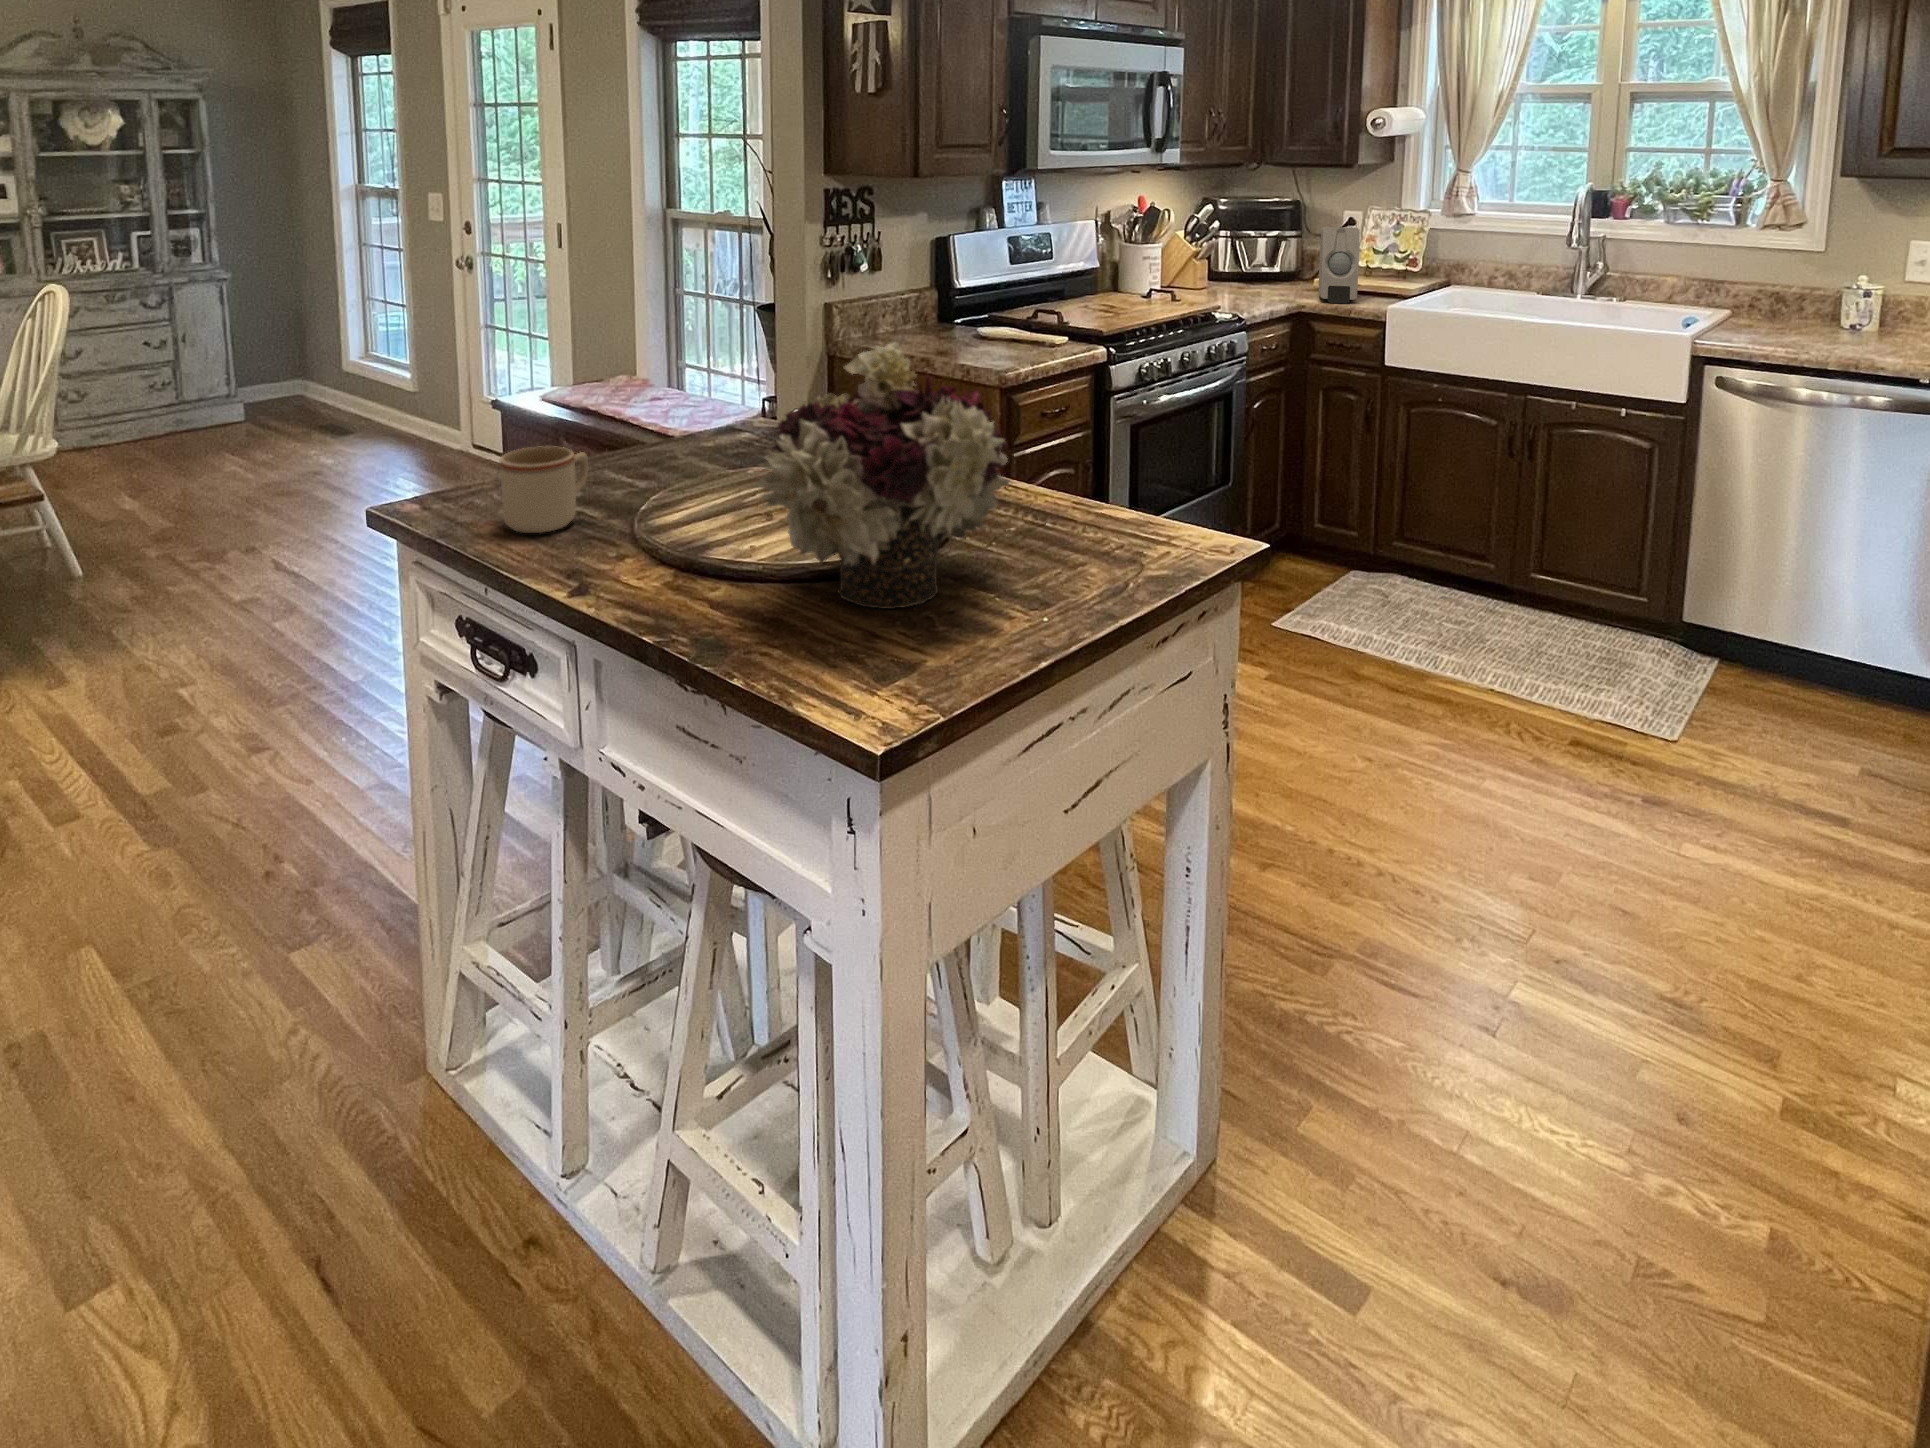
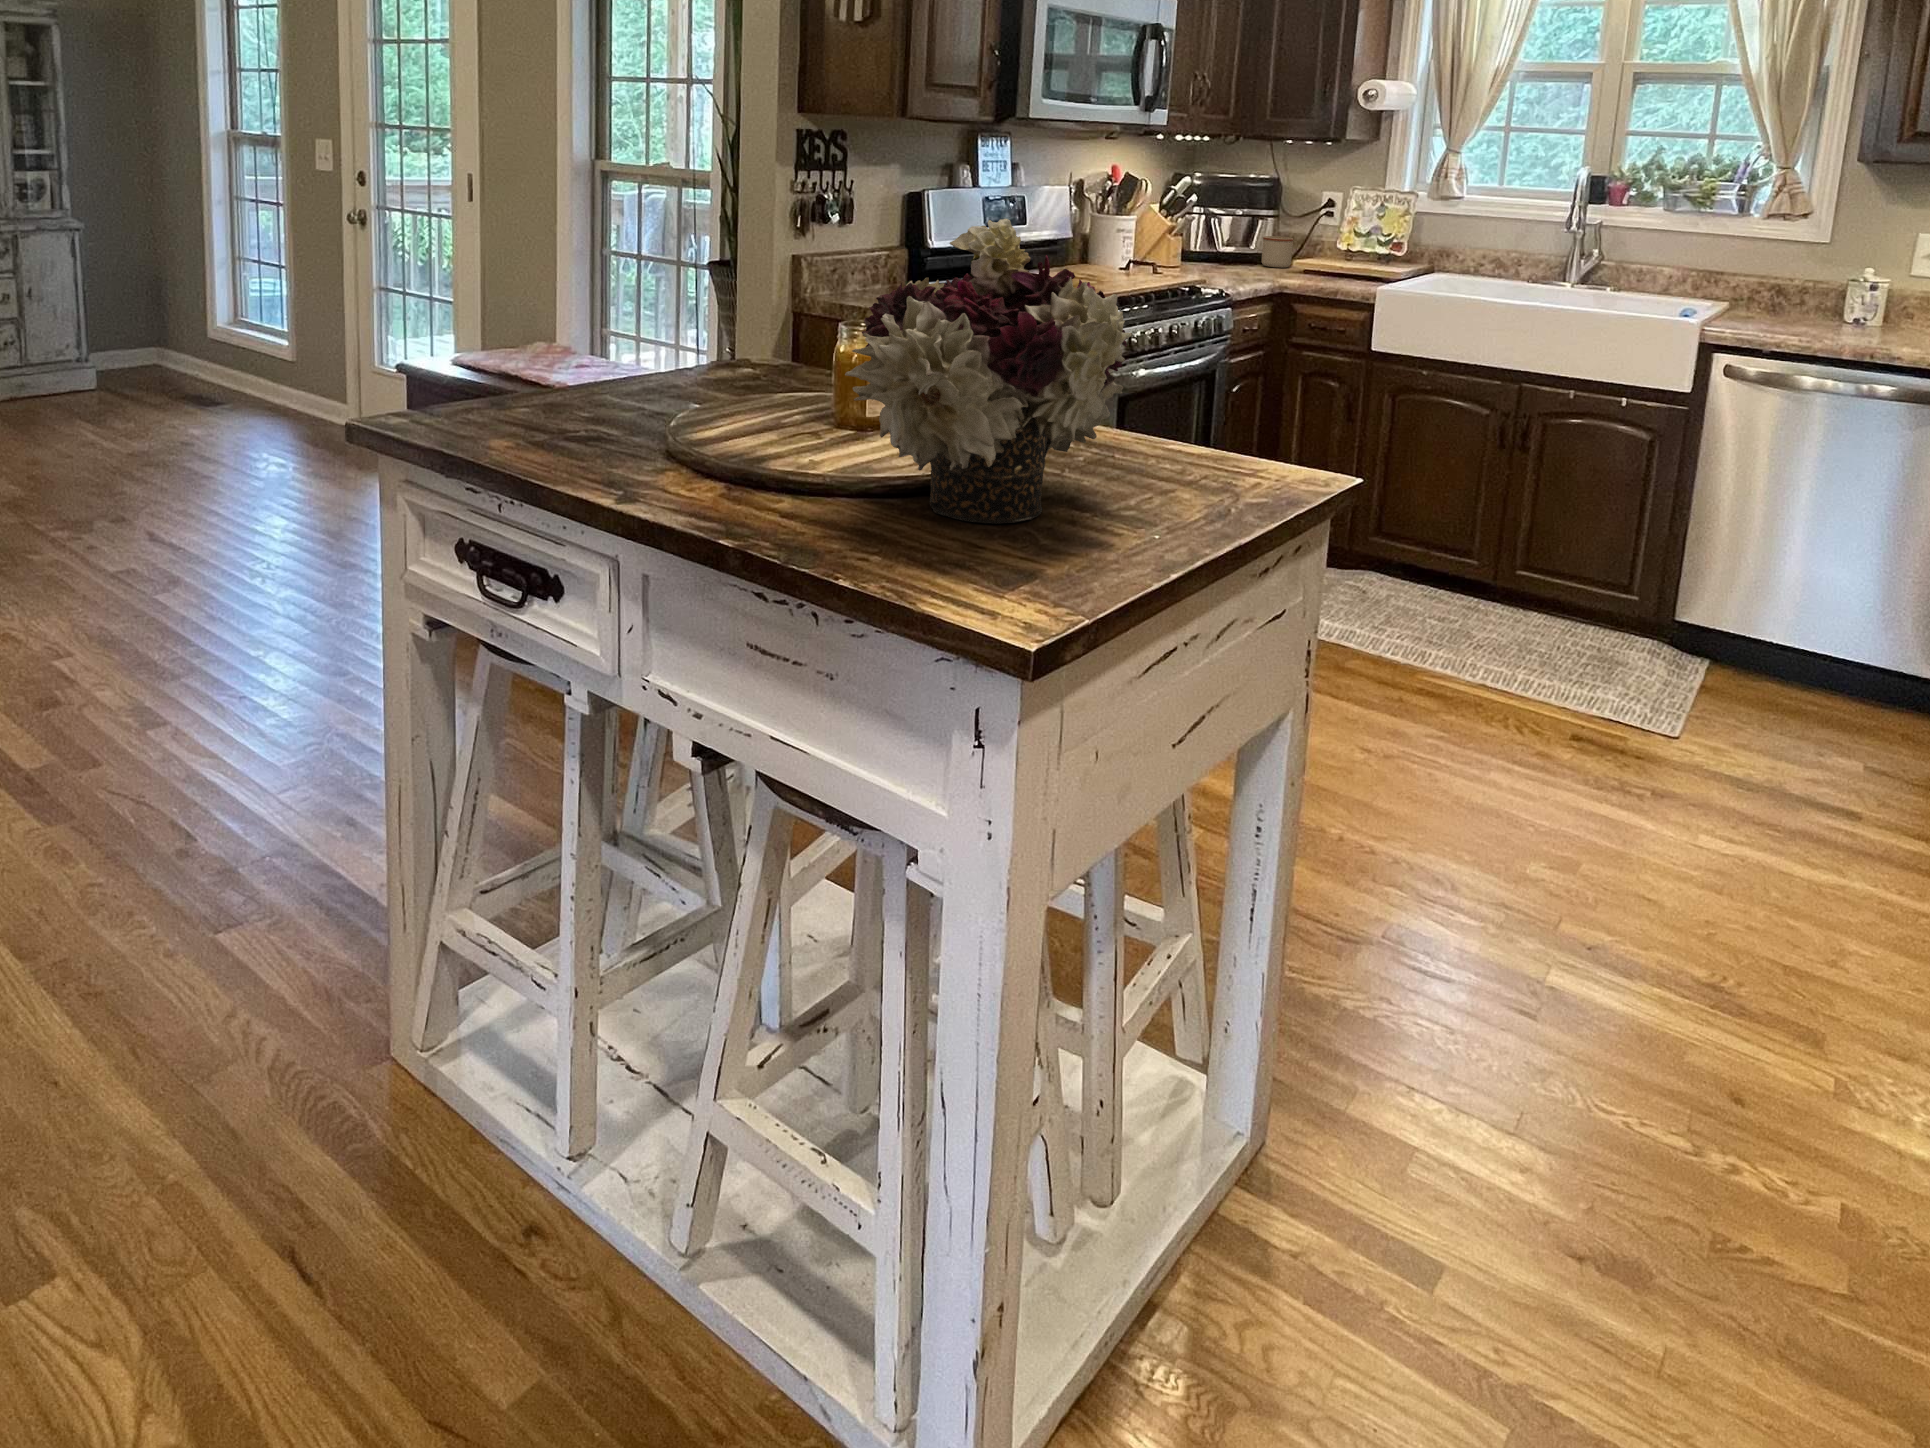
soap dispenser: present [1318,227,1360,303] -> none [1301,201,1351,283]
mug: present [500,446,588,533] -> present [1262,236,1293,268]

